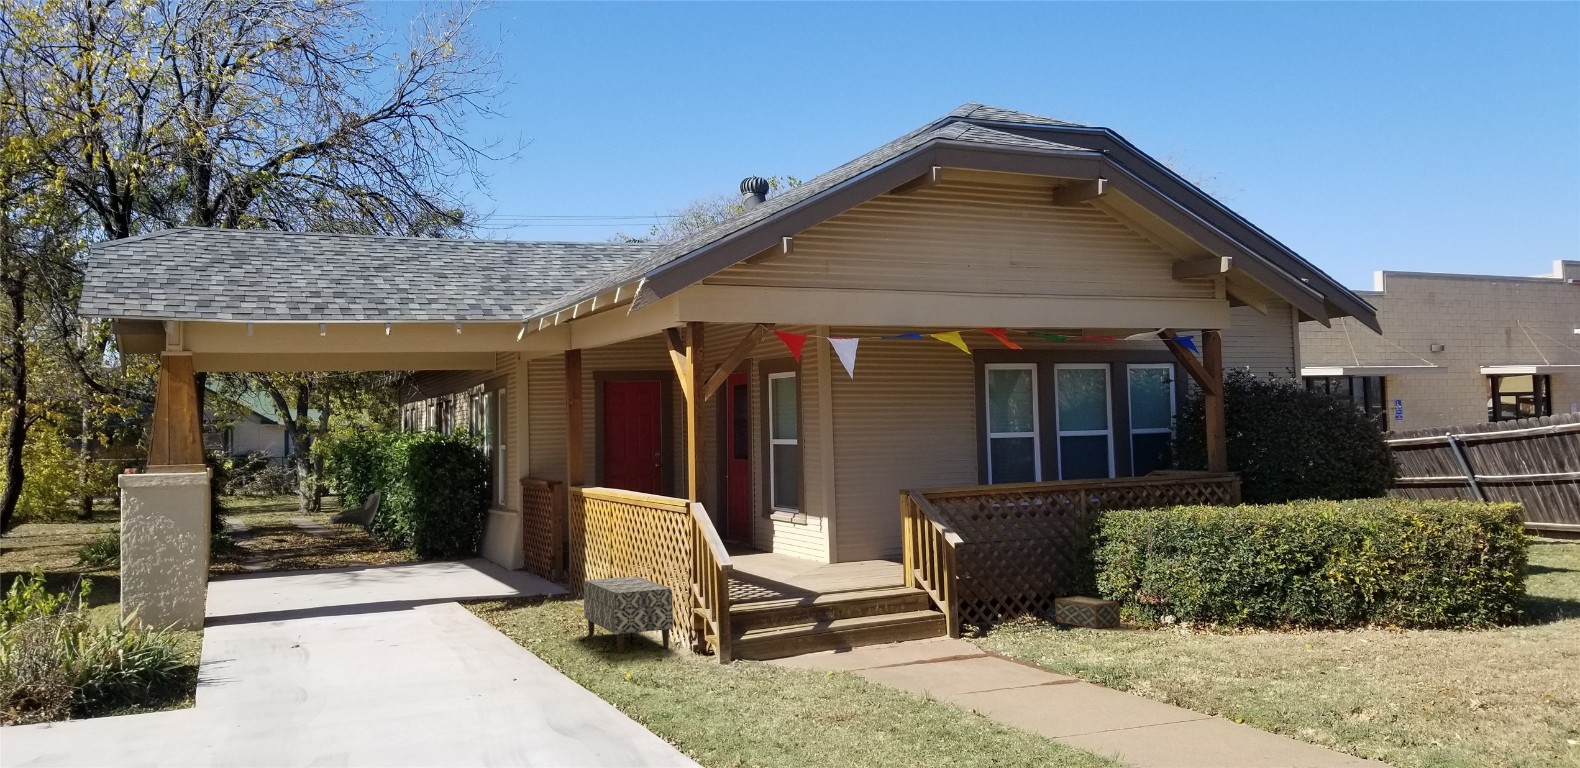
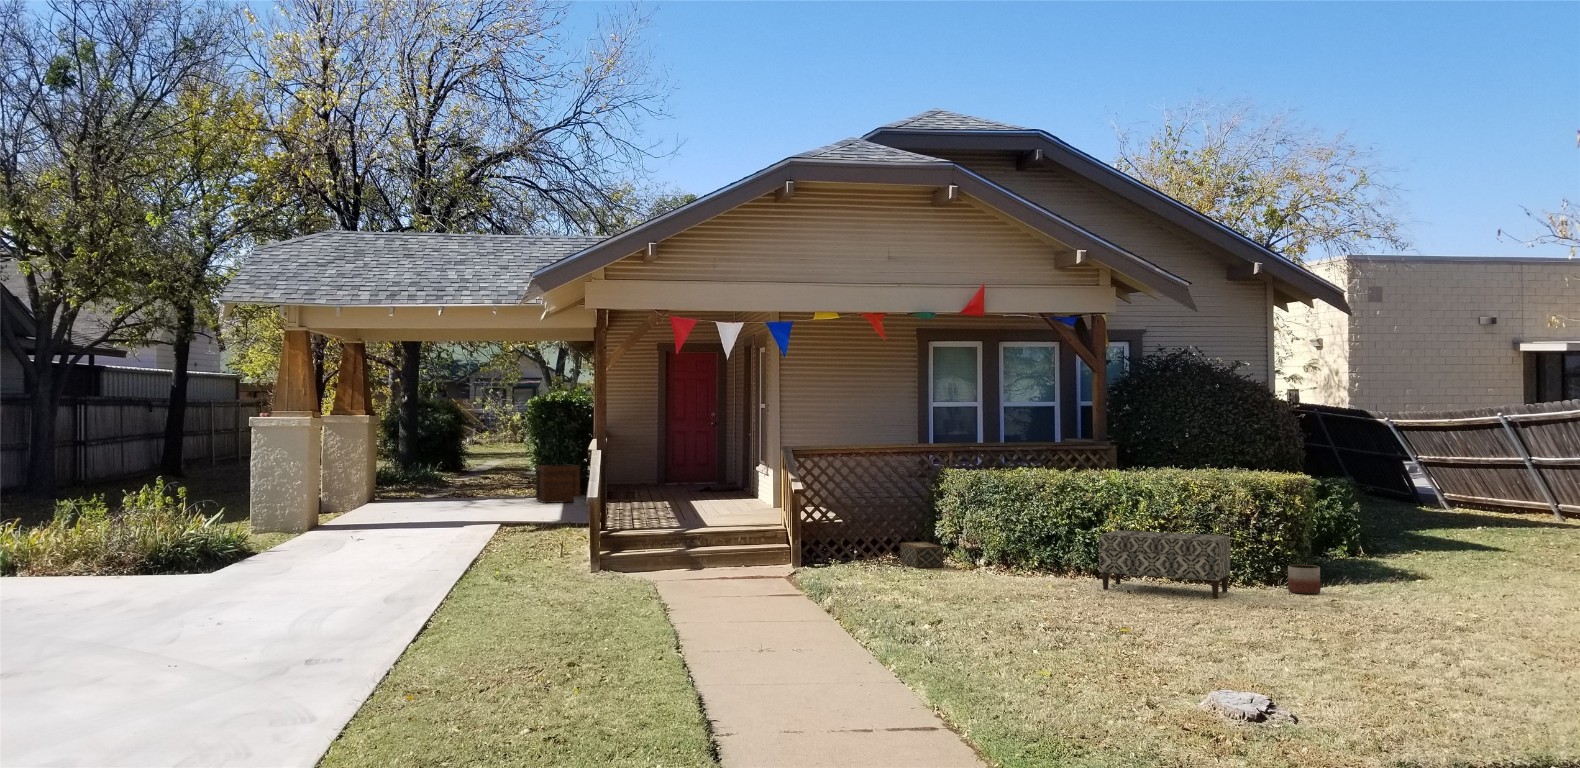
lounge chair: present [328,492,380,549] -> none [492,444,533,489]
wooden crate: none [427,516,487,565] -> present [536,465,580,503]
bench: present [584,576,673,653] -> present [1099,530,1231,598]
planter: none [1519,602,1558,634] -> present [1288,565,1321,594]

